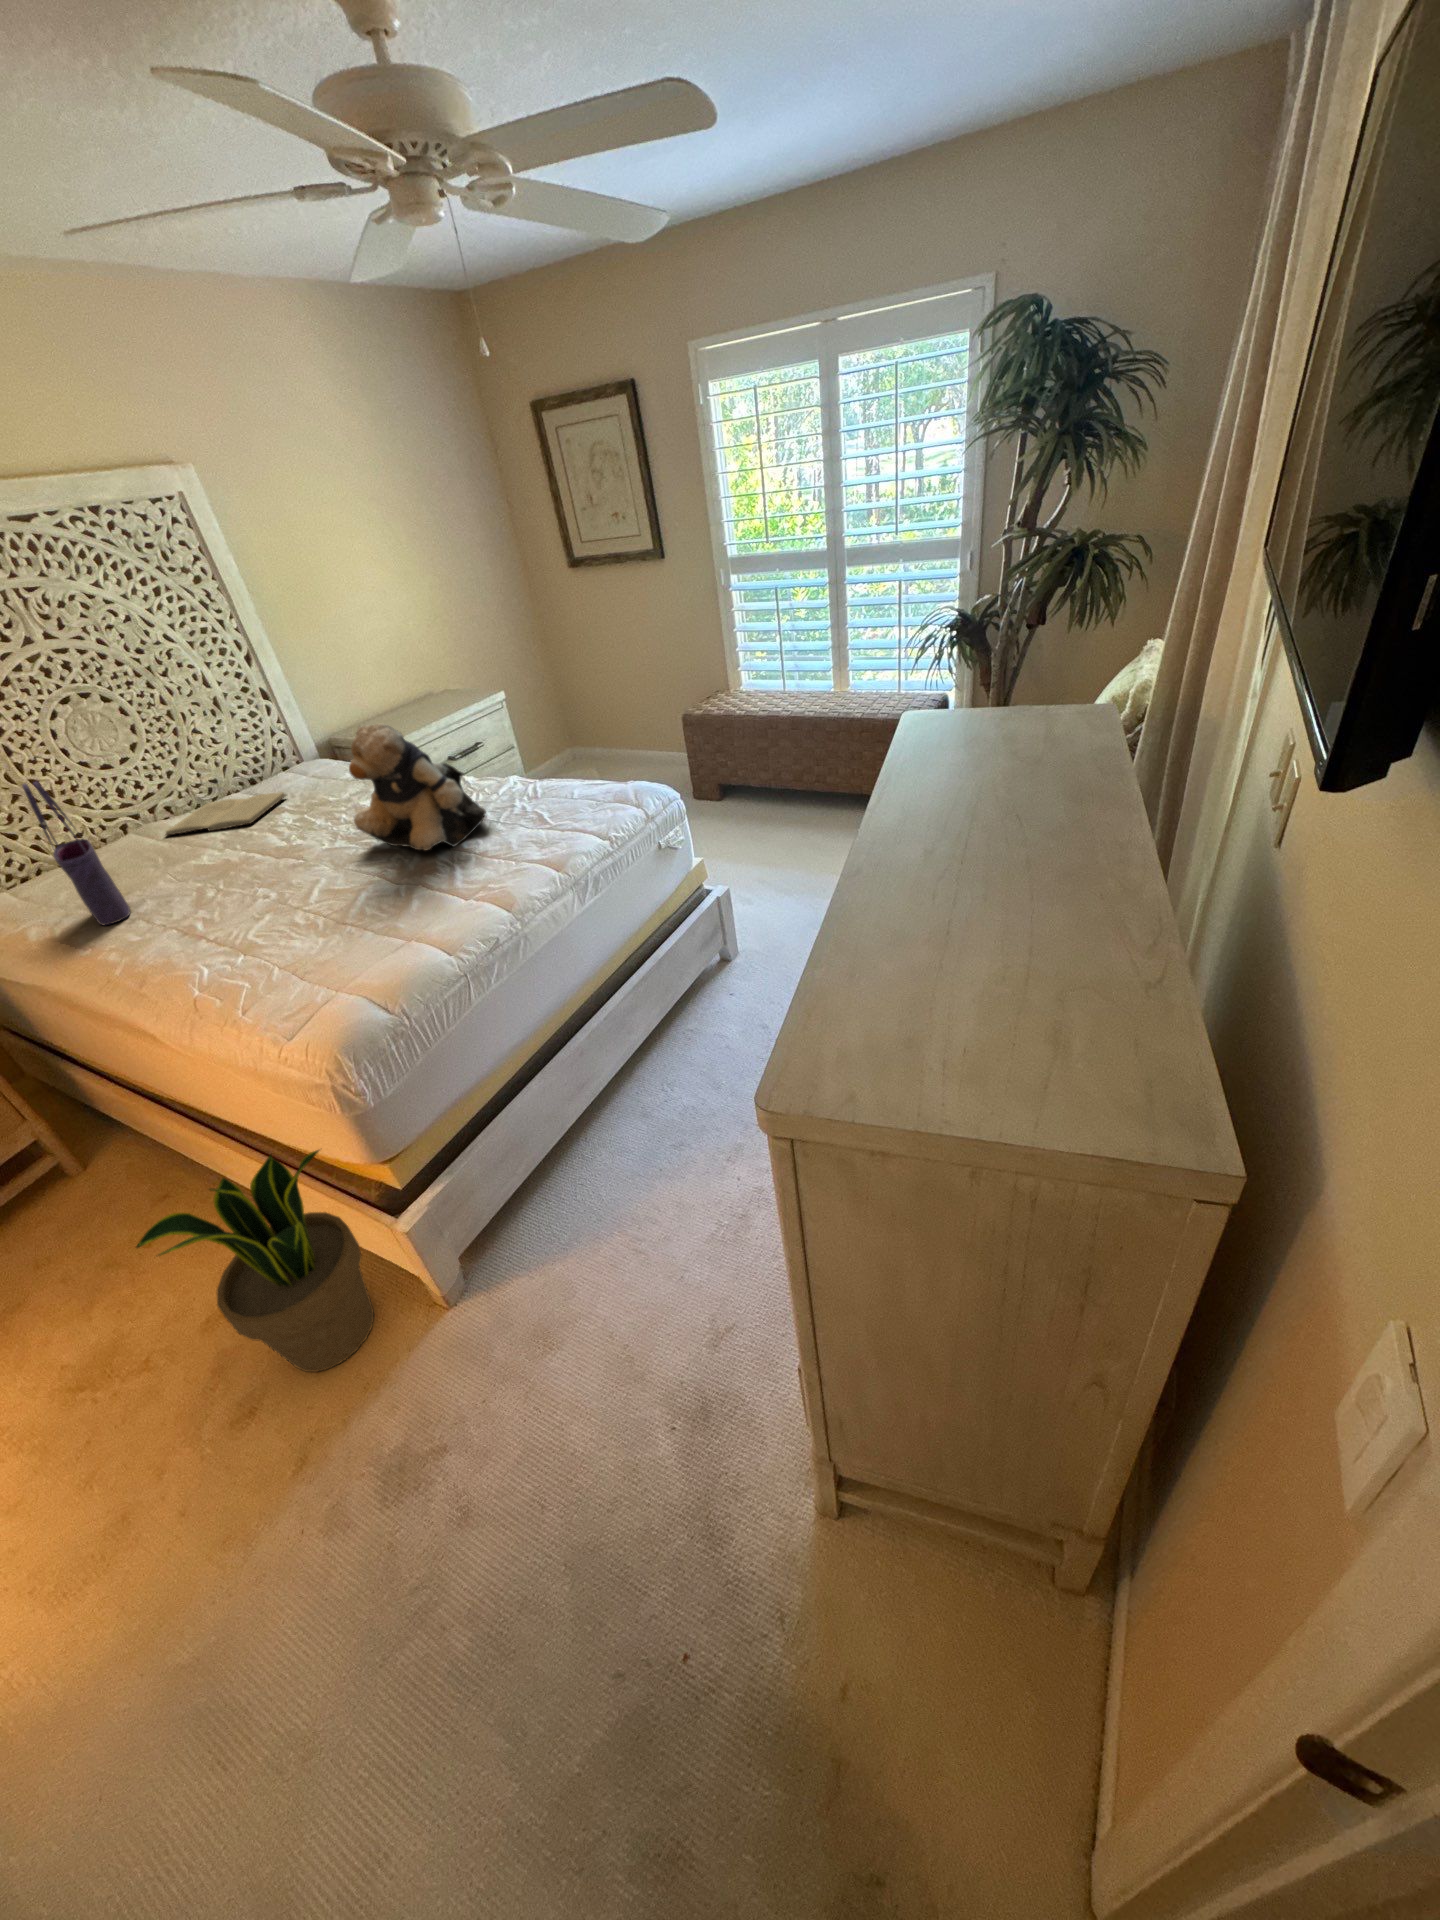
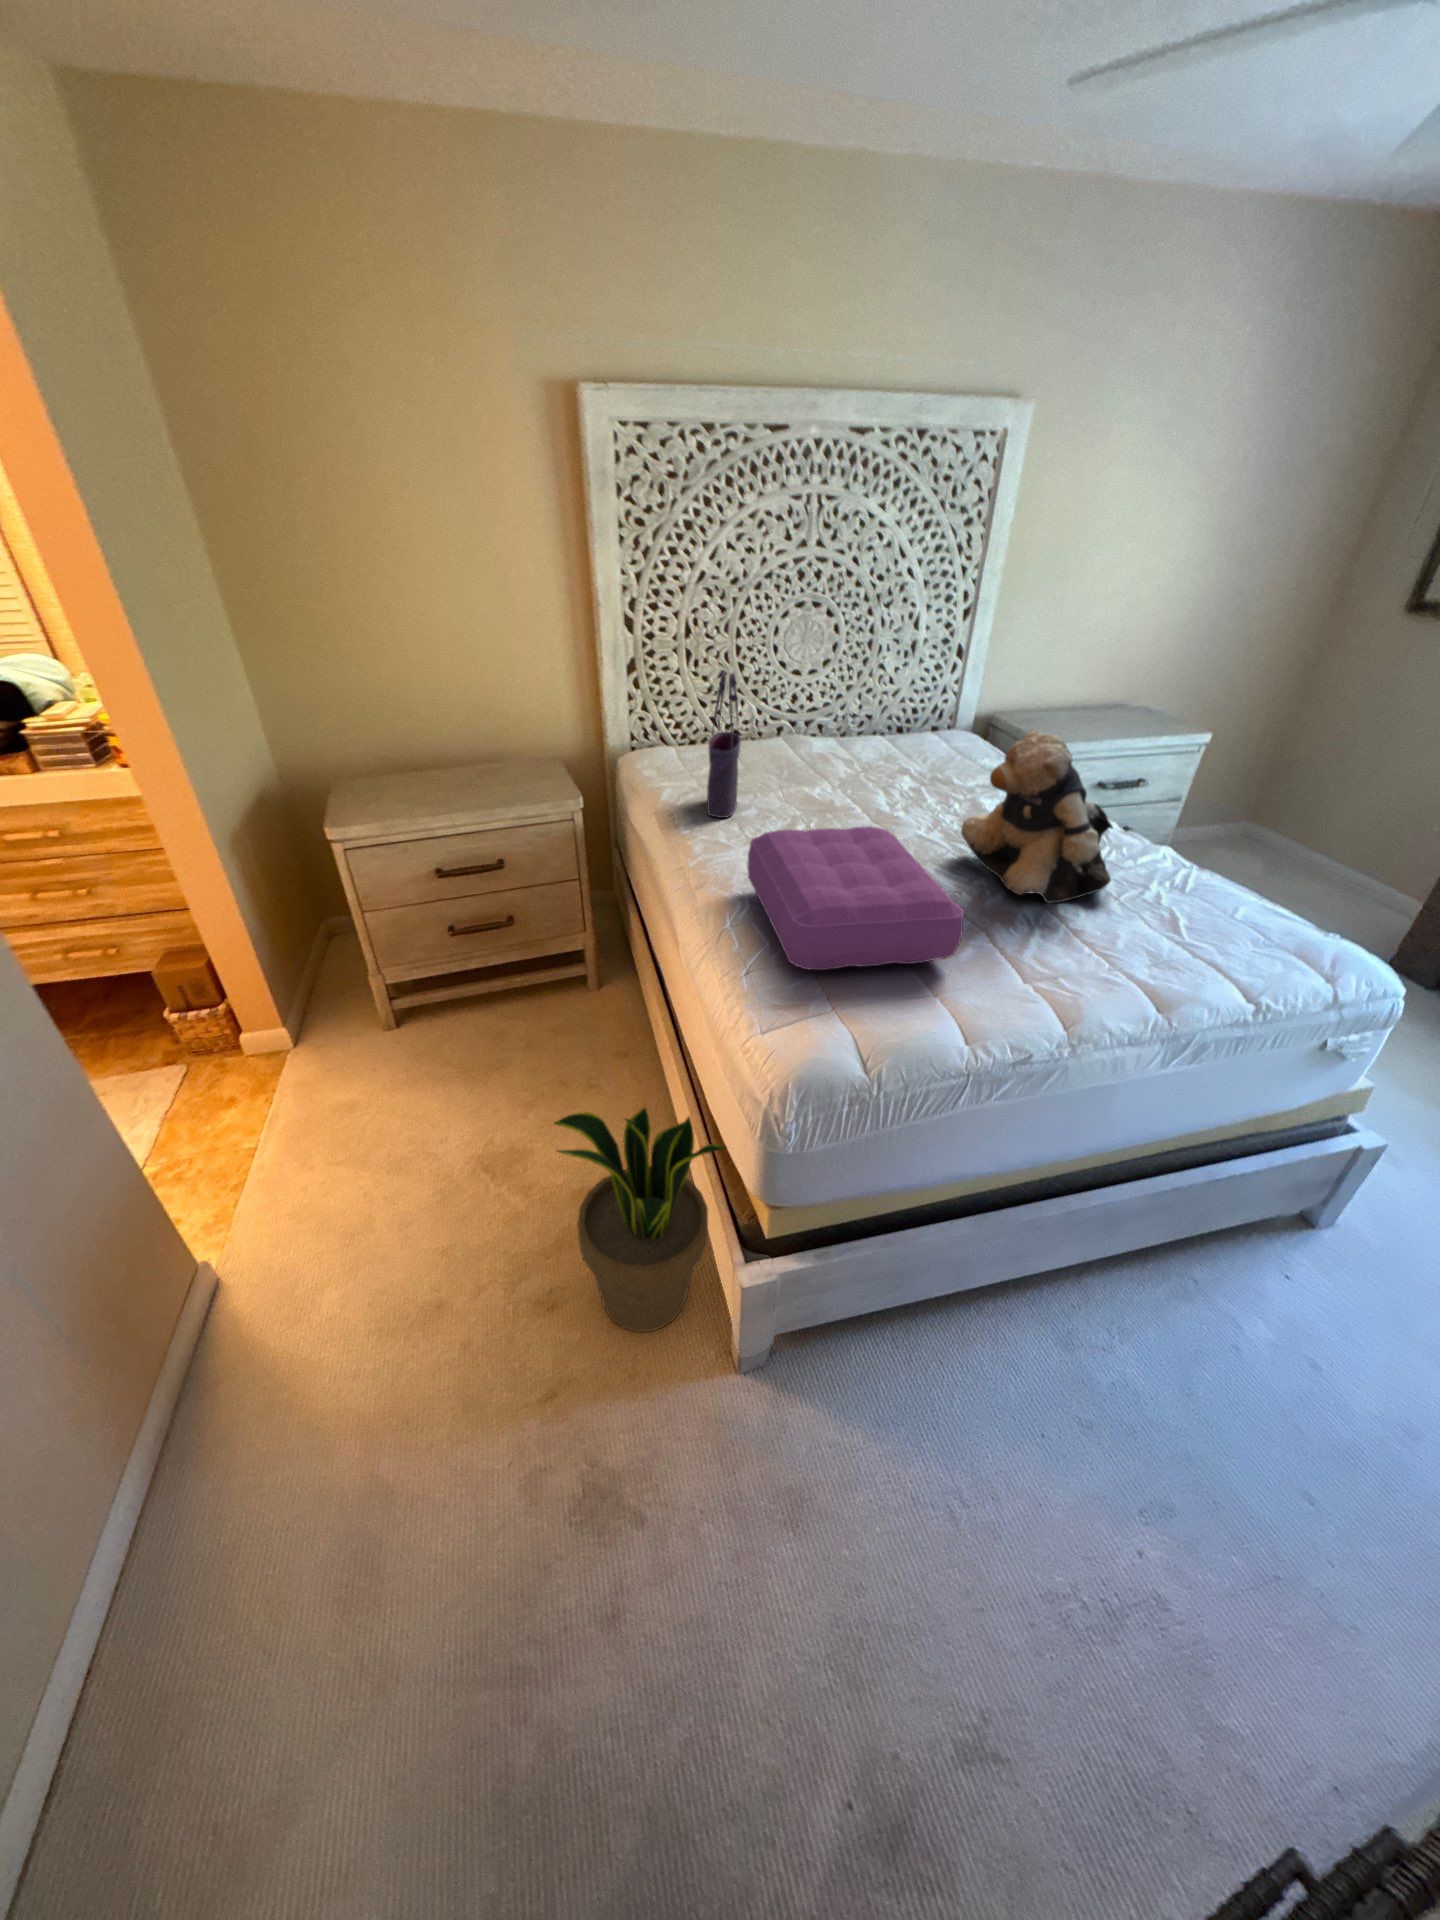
book: present [165,792,286,836] -> none [801,736,920,773]
pillow: none [168,848,406,981] -> present [748,826,964,970]

